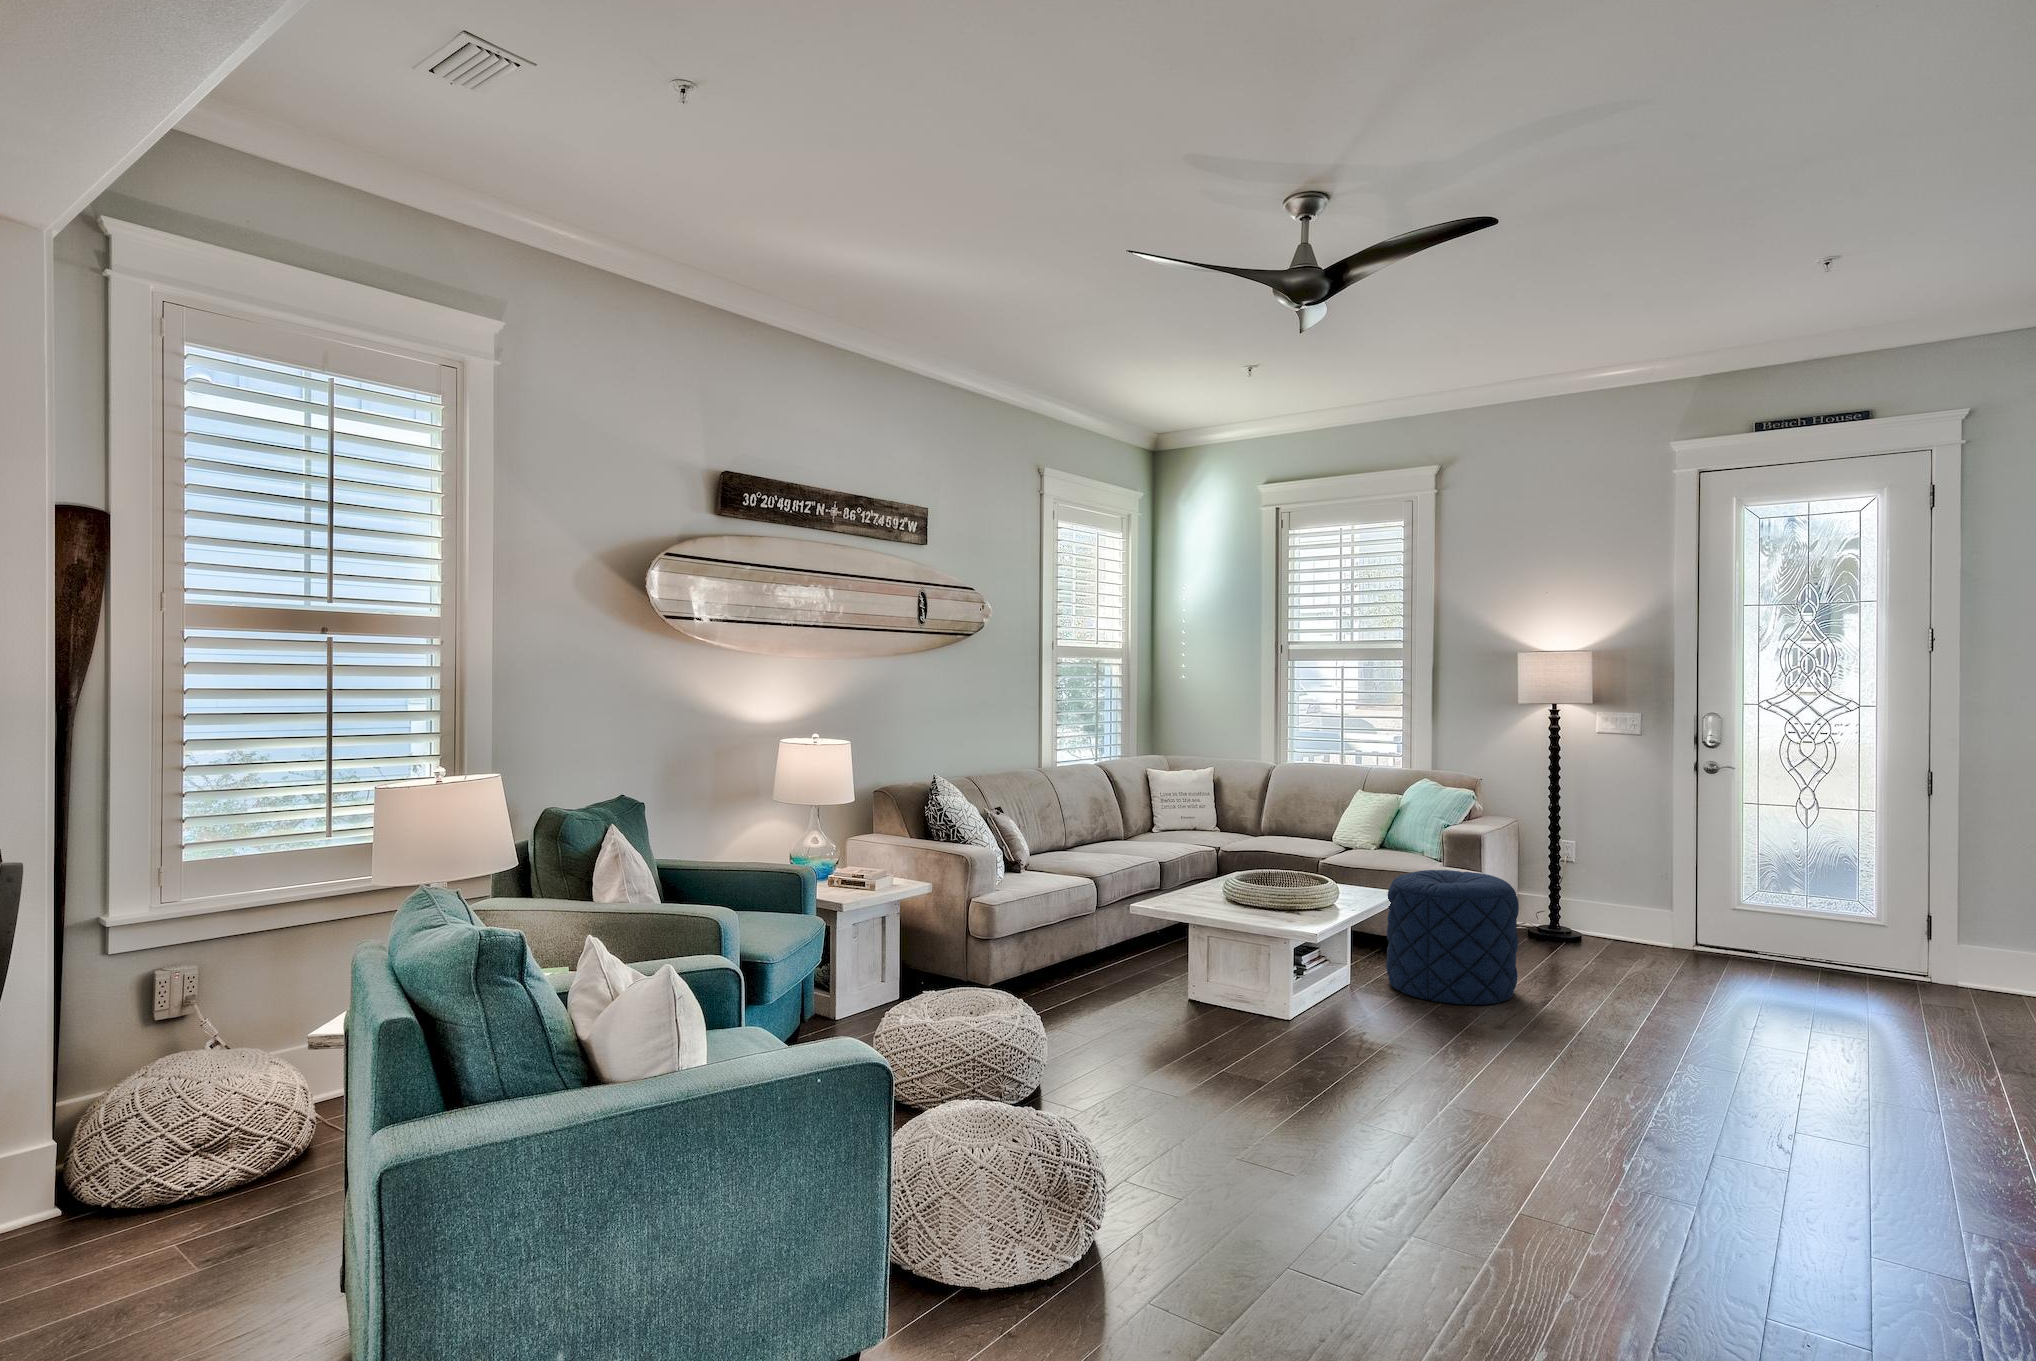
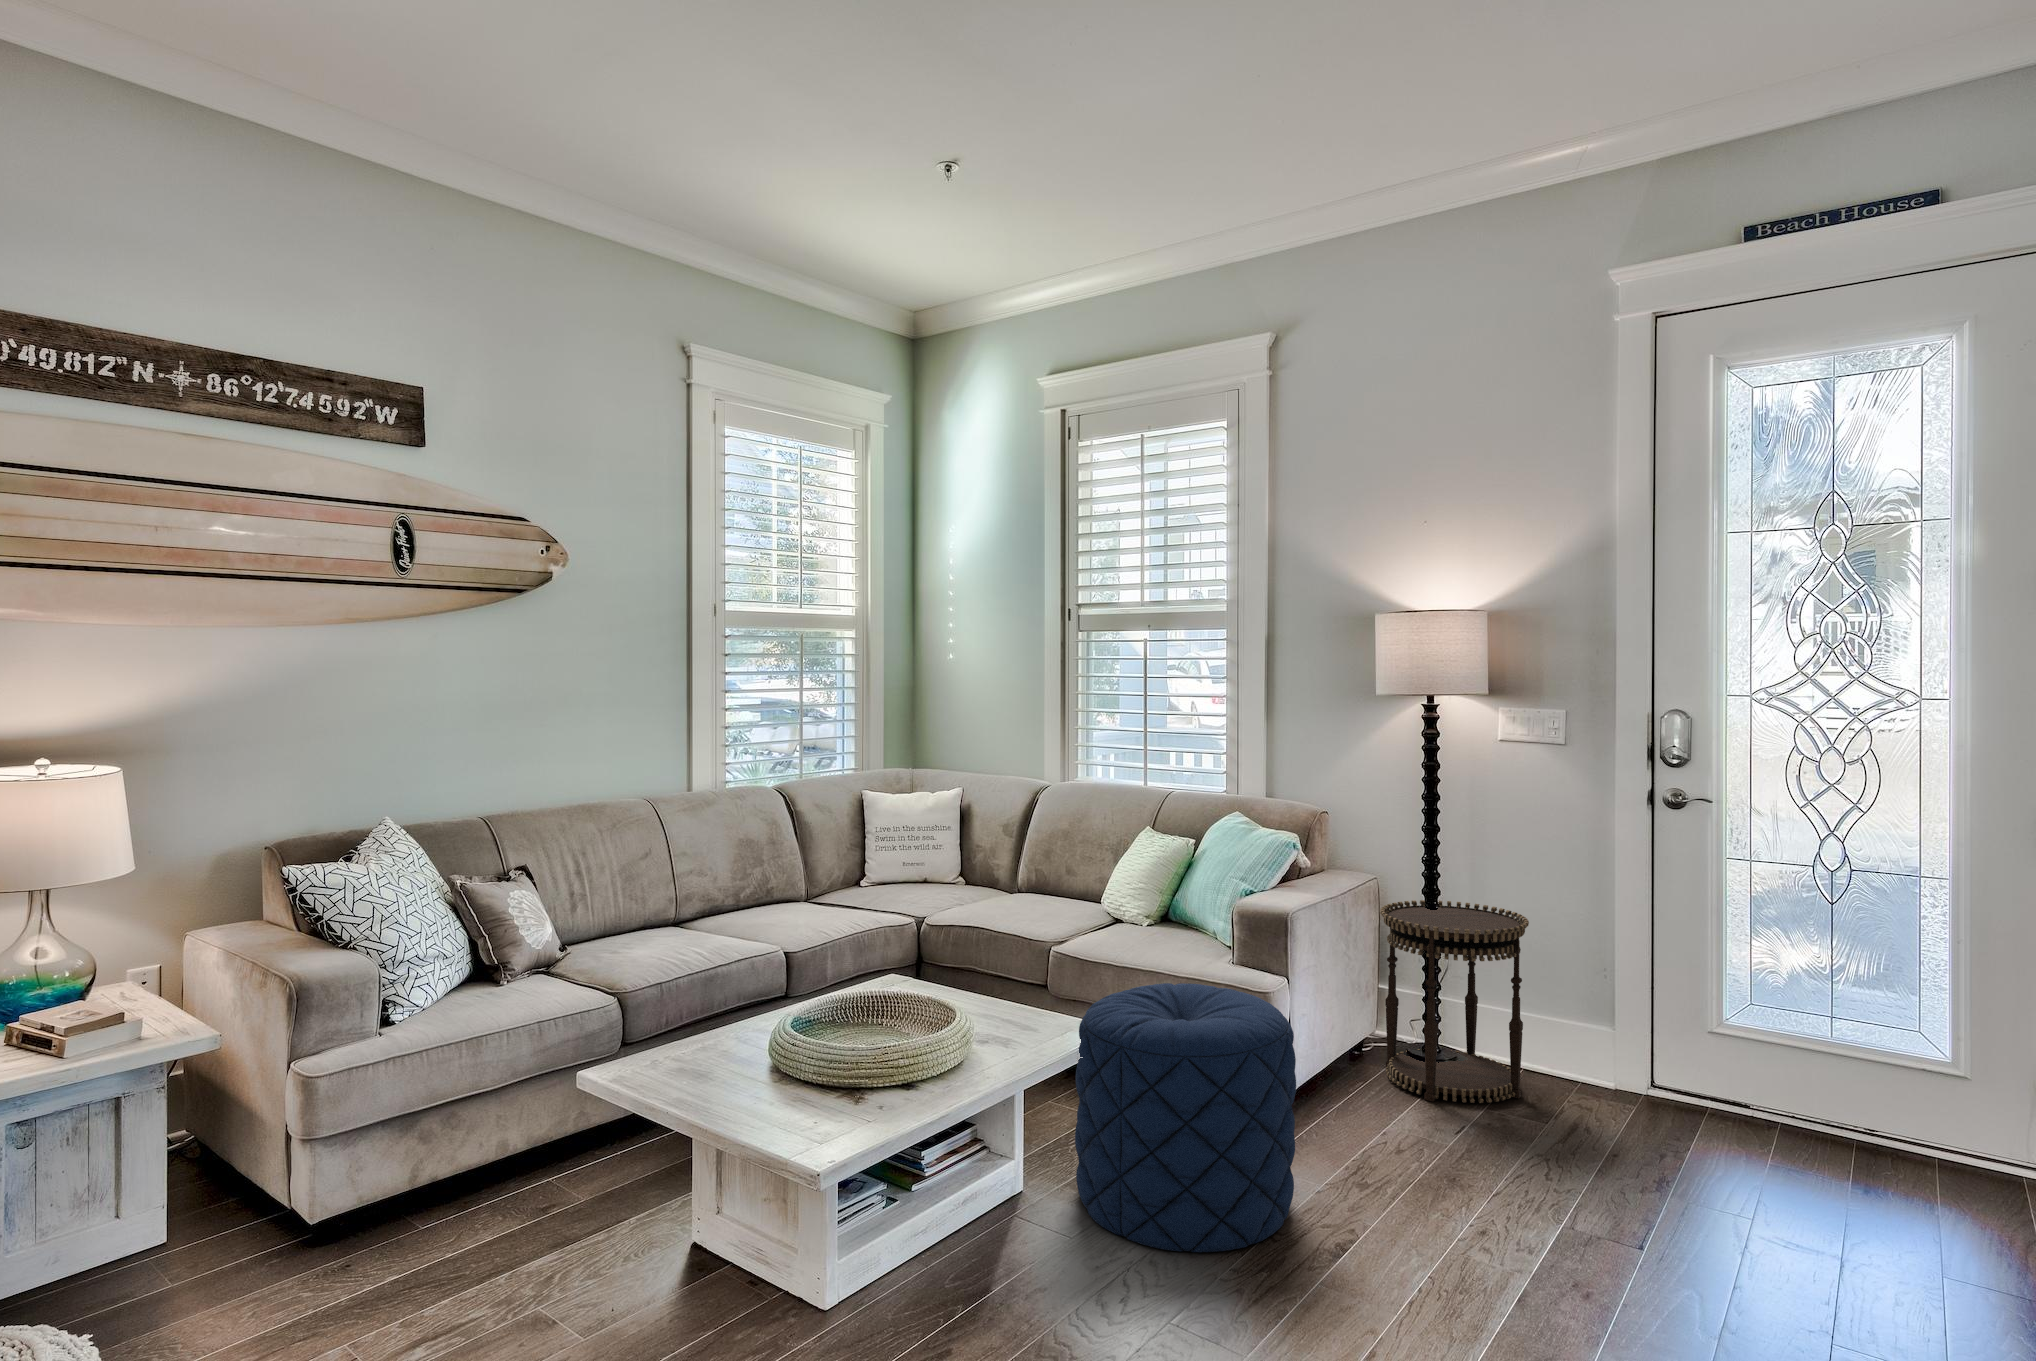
side table: none [1527,834,1623,952] -> present [1380,900,1529,1103]

